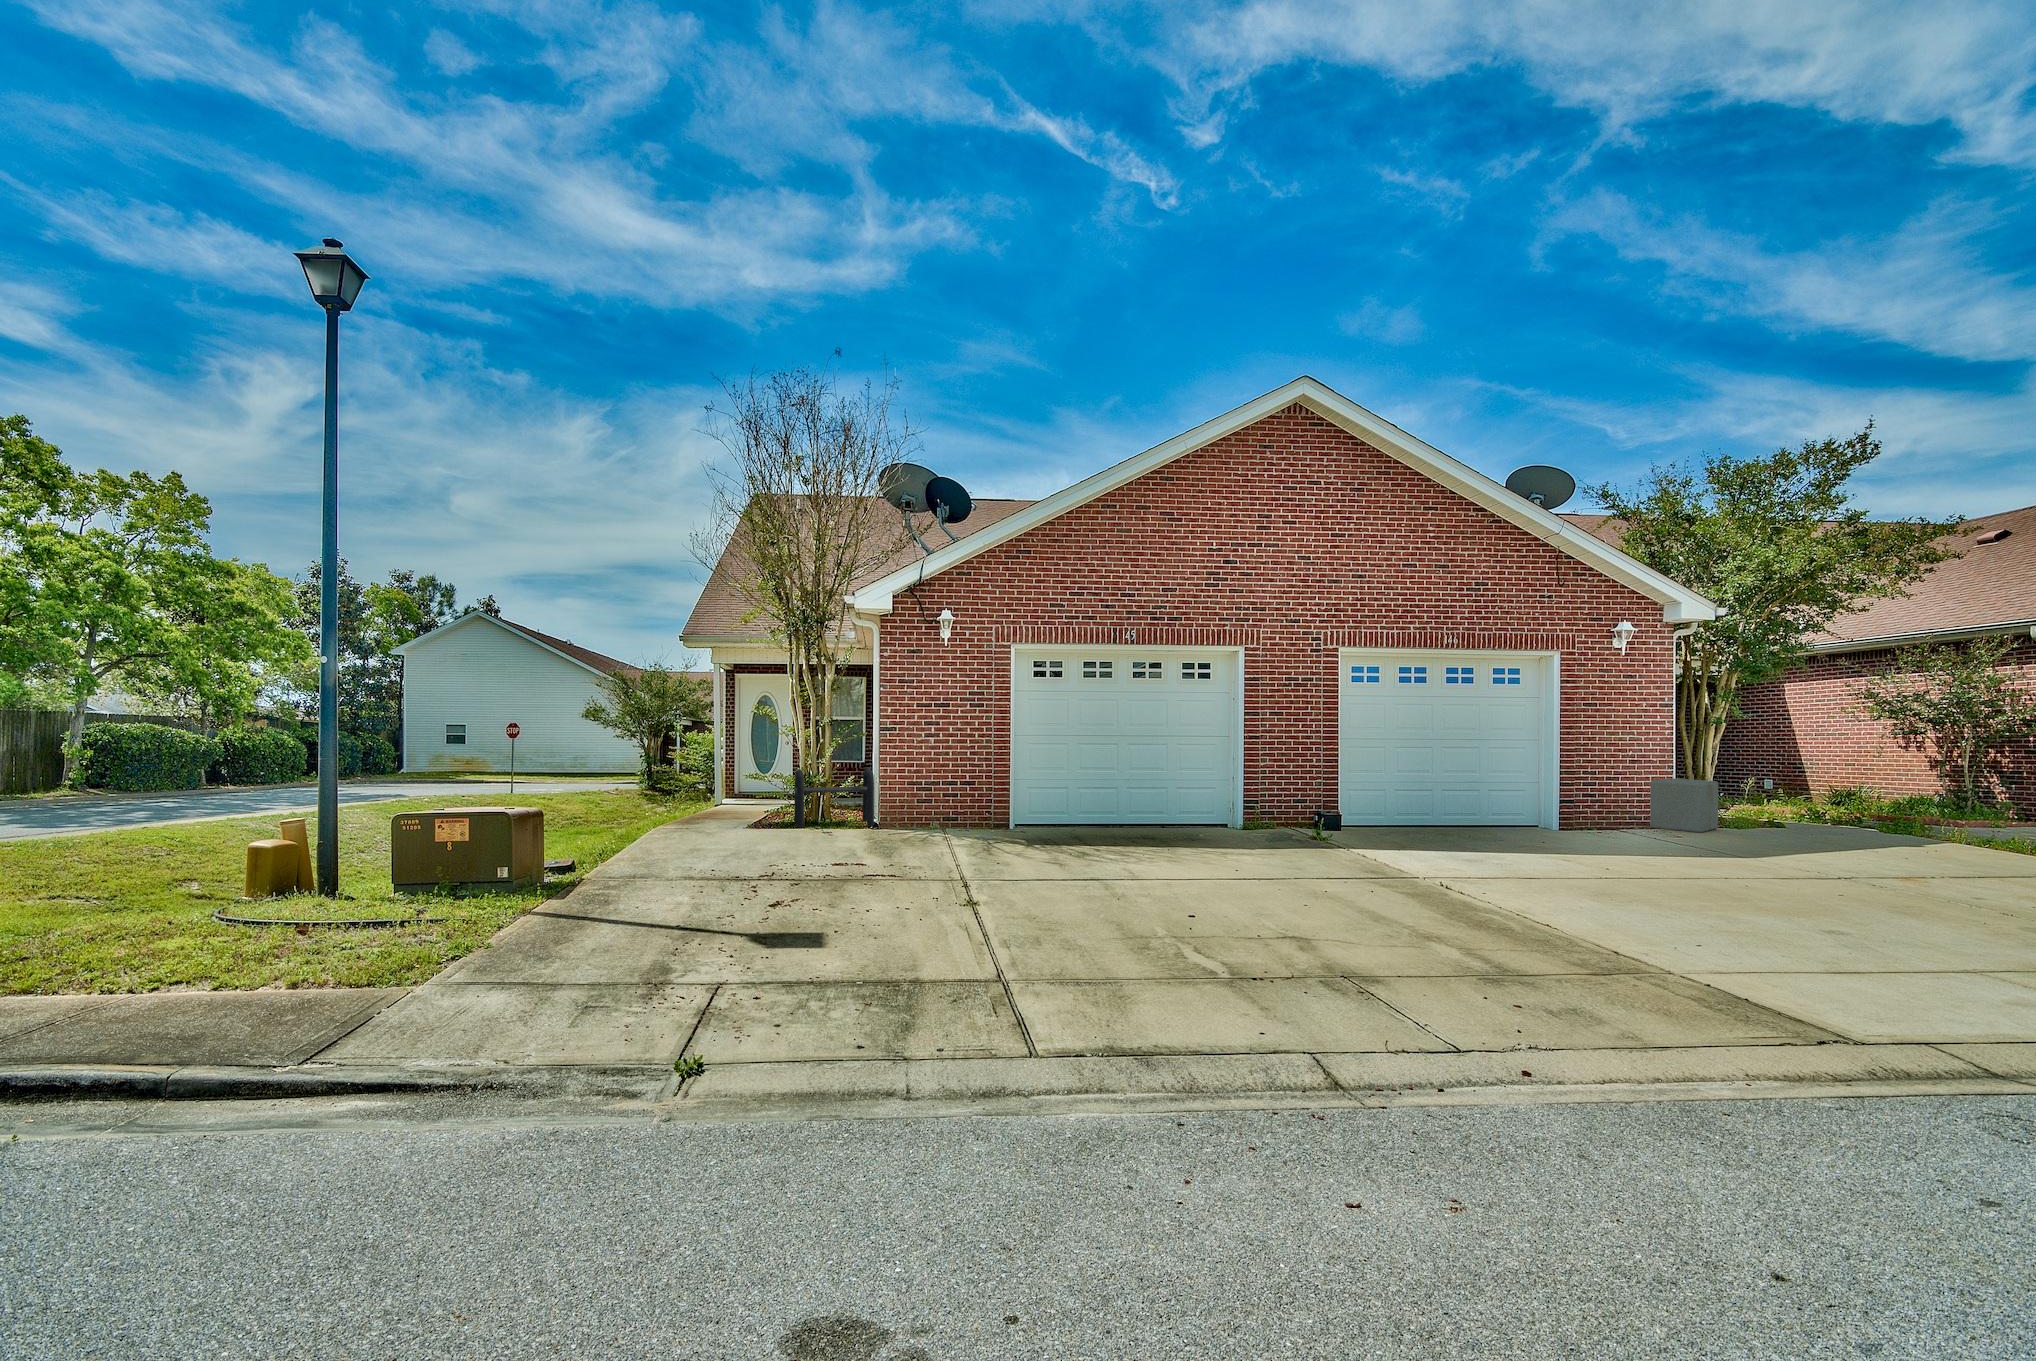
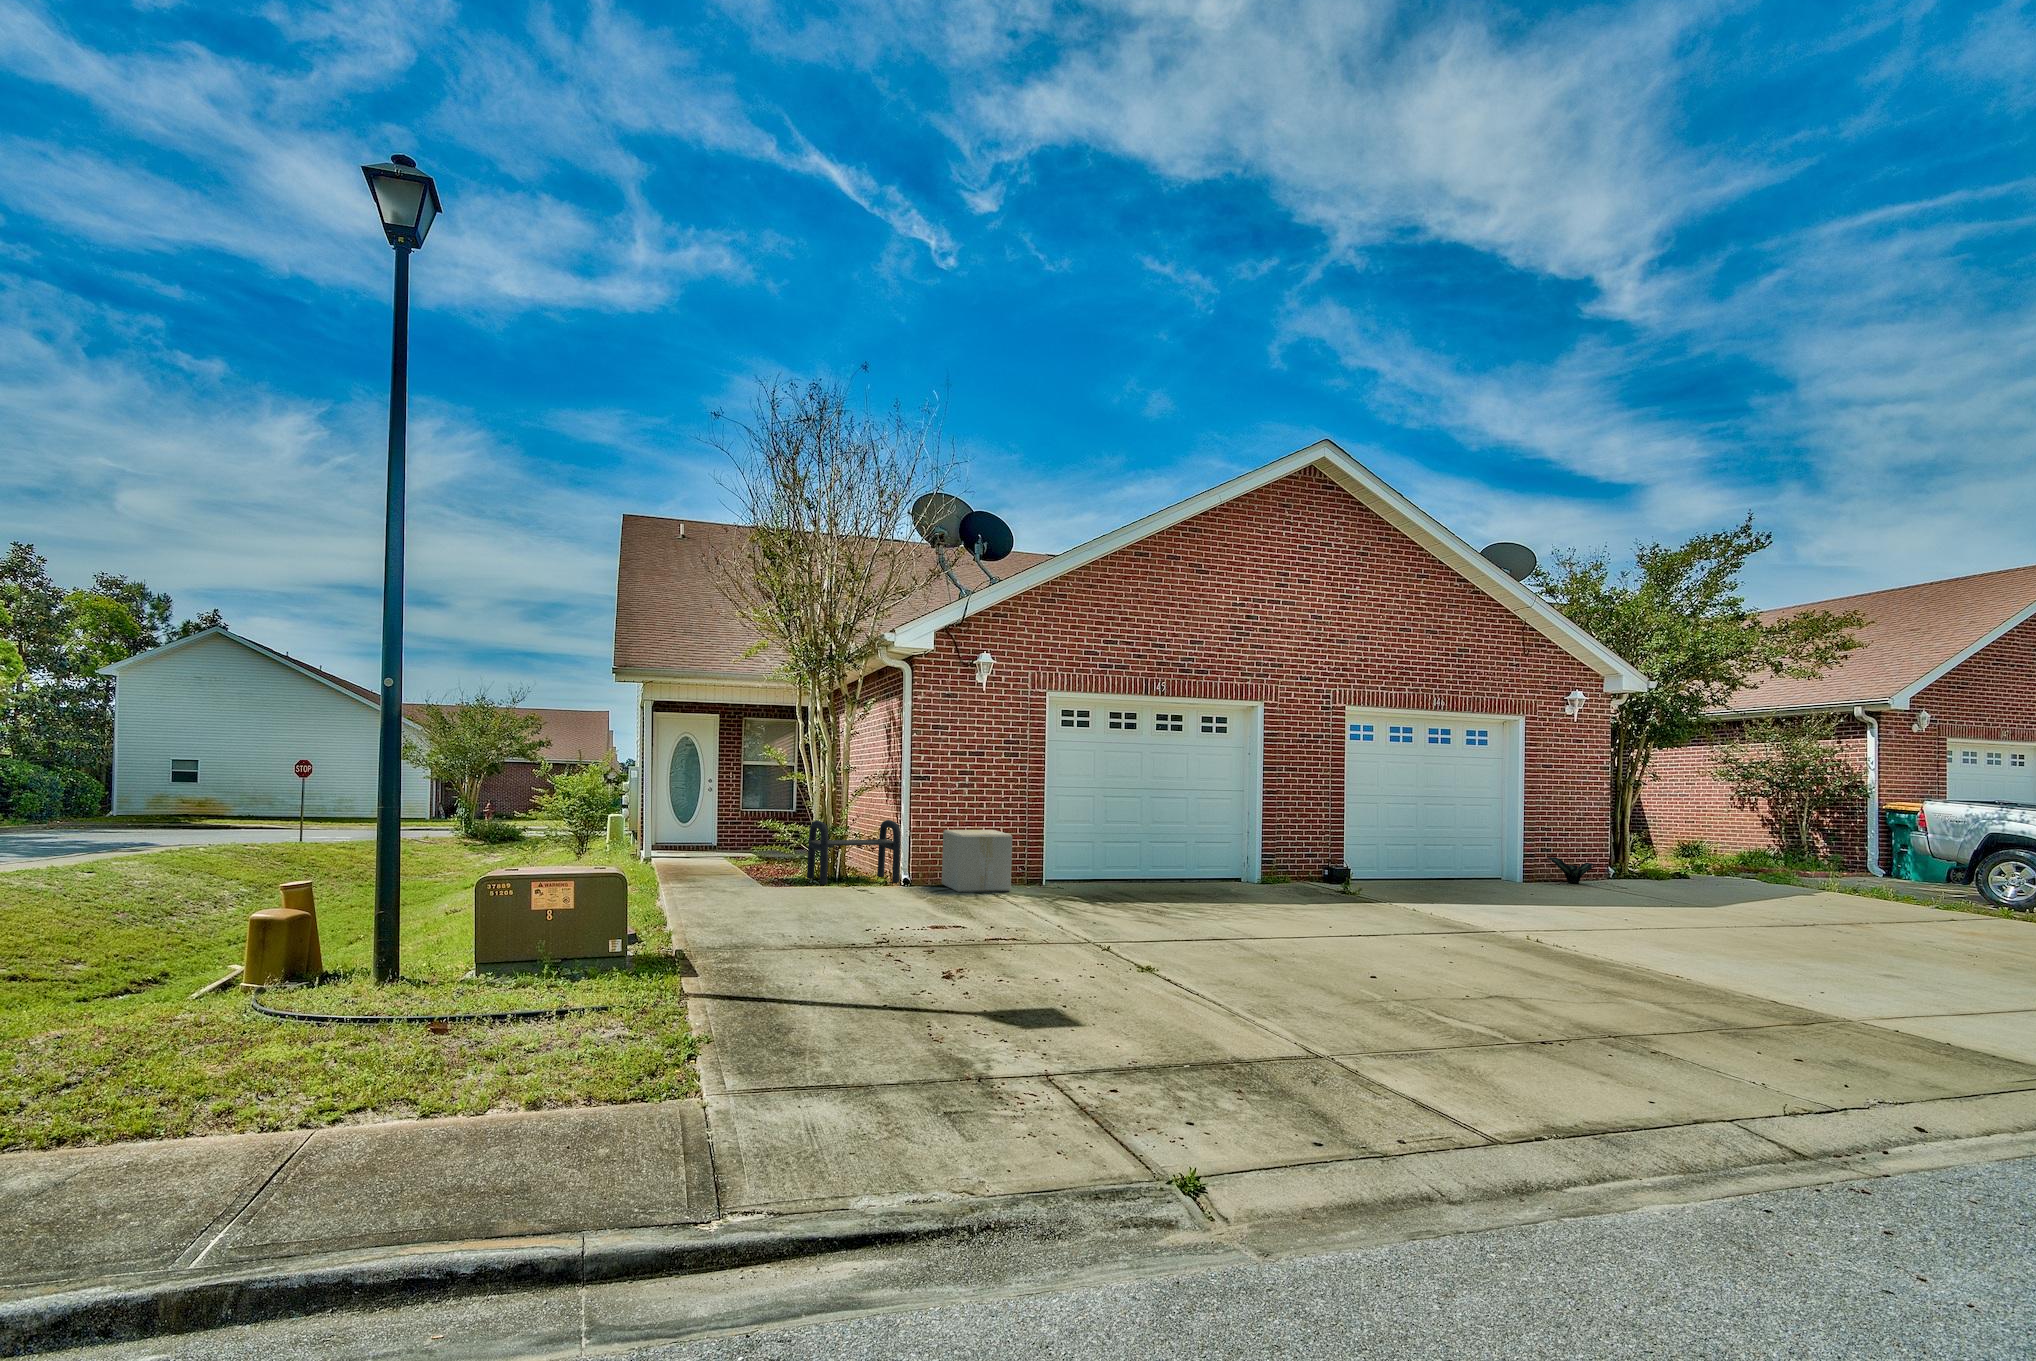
cardboard box: present [1650,778,1718,833] -> present [942,830,1012,892]
potted plant: none [1580,803,1639,832] -> present [1546,857,1595,884]

